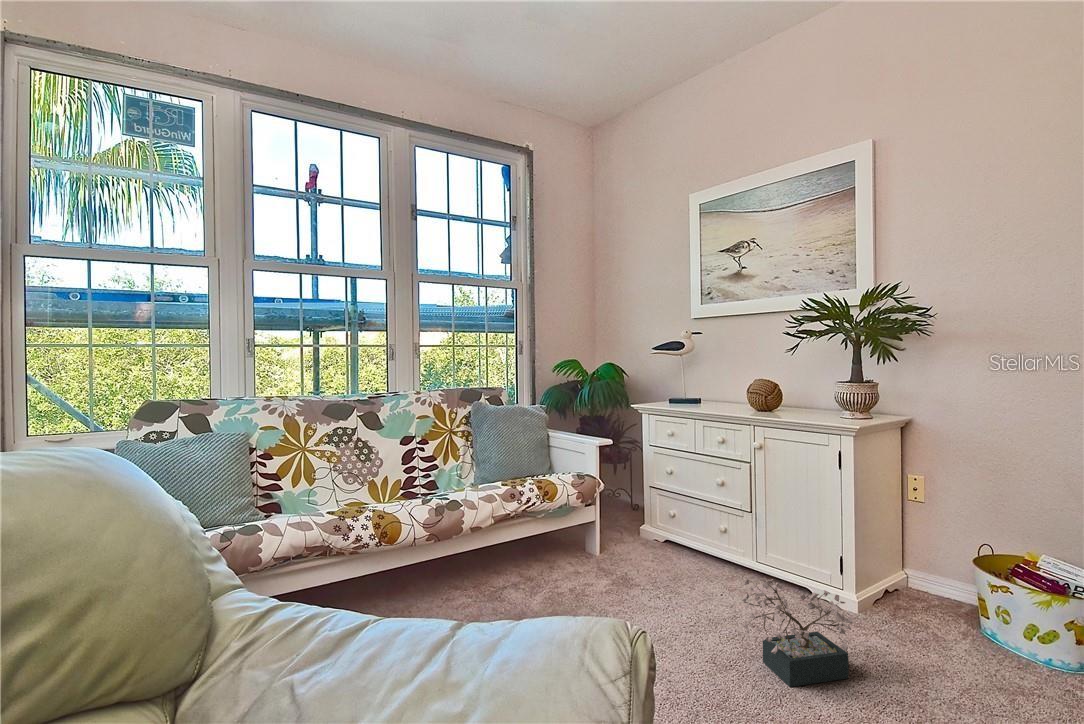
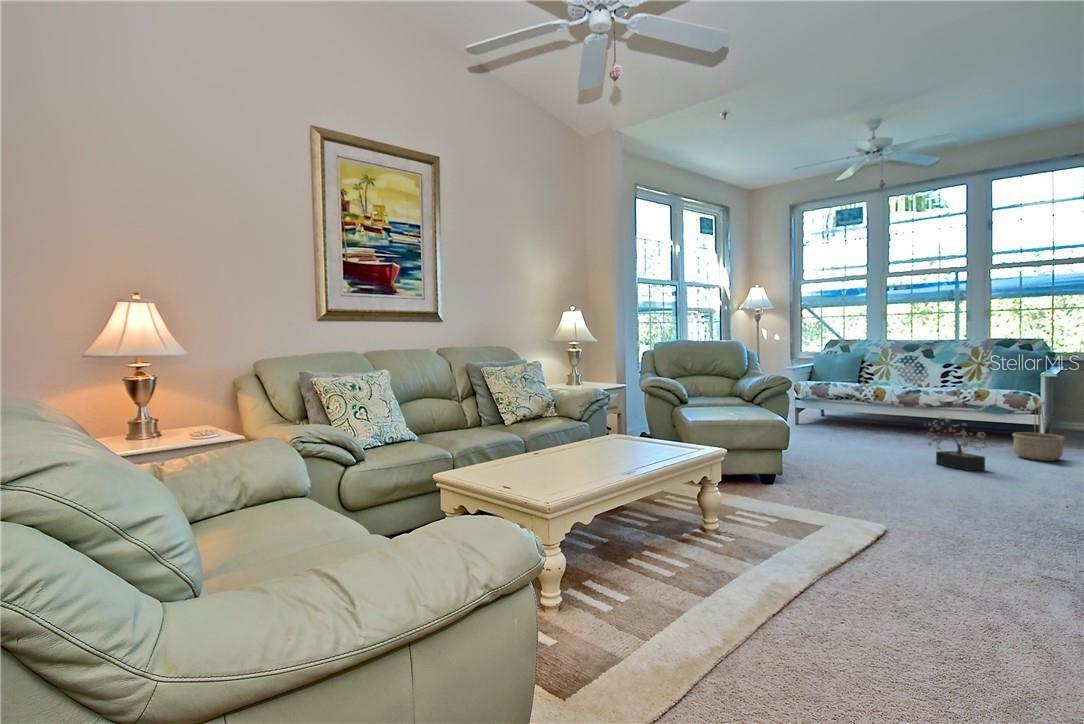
basket: none [613,486,679,581] -> present [1012,399,1065,461]

